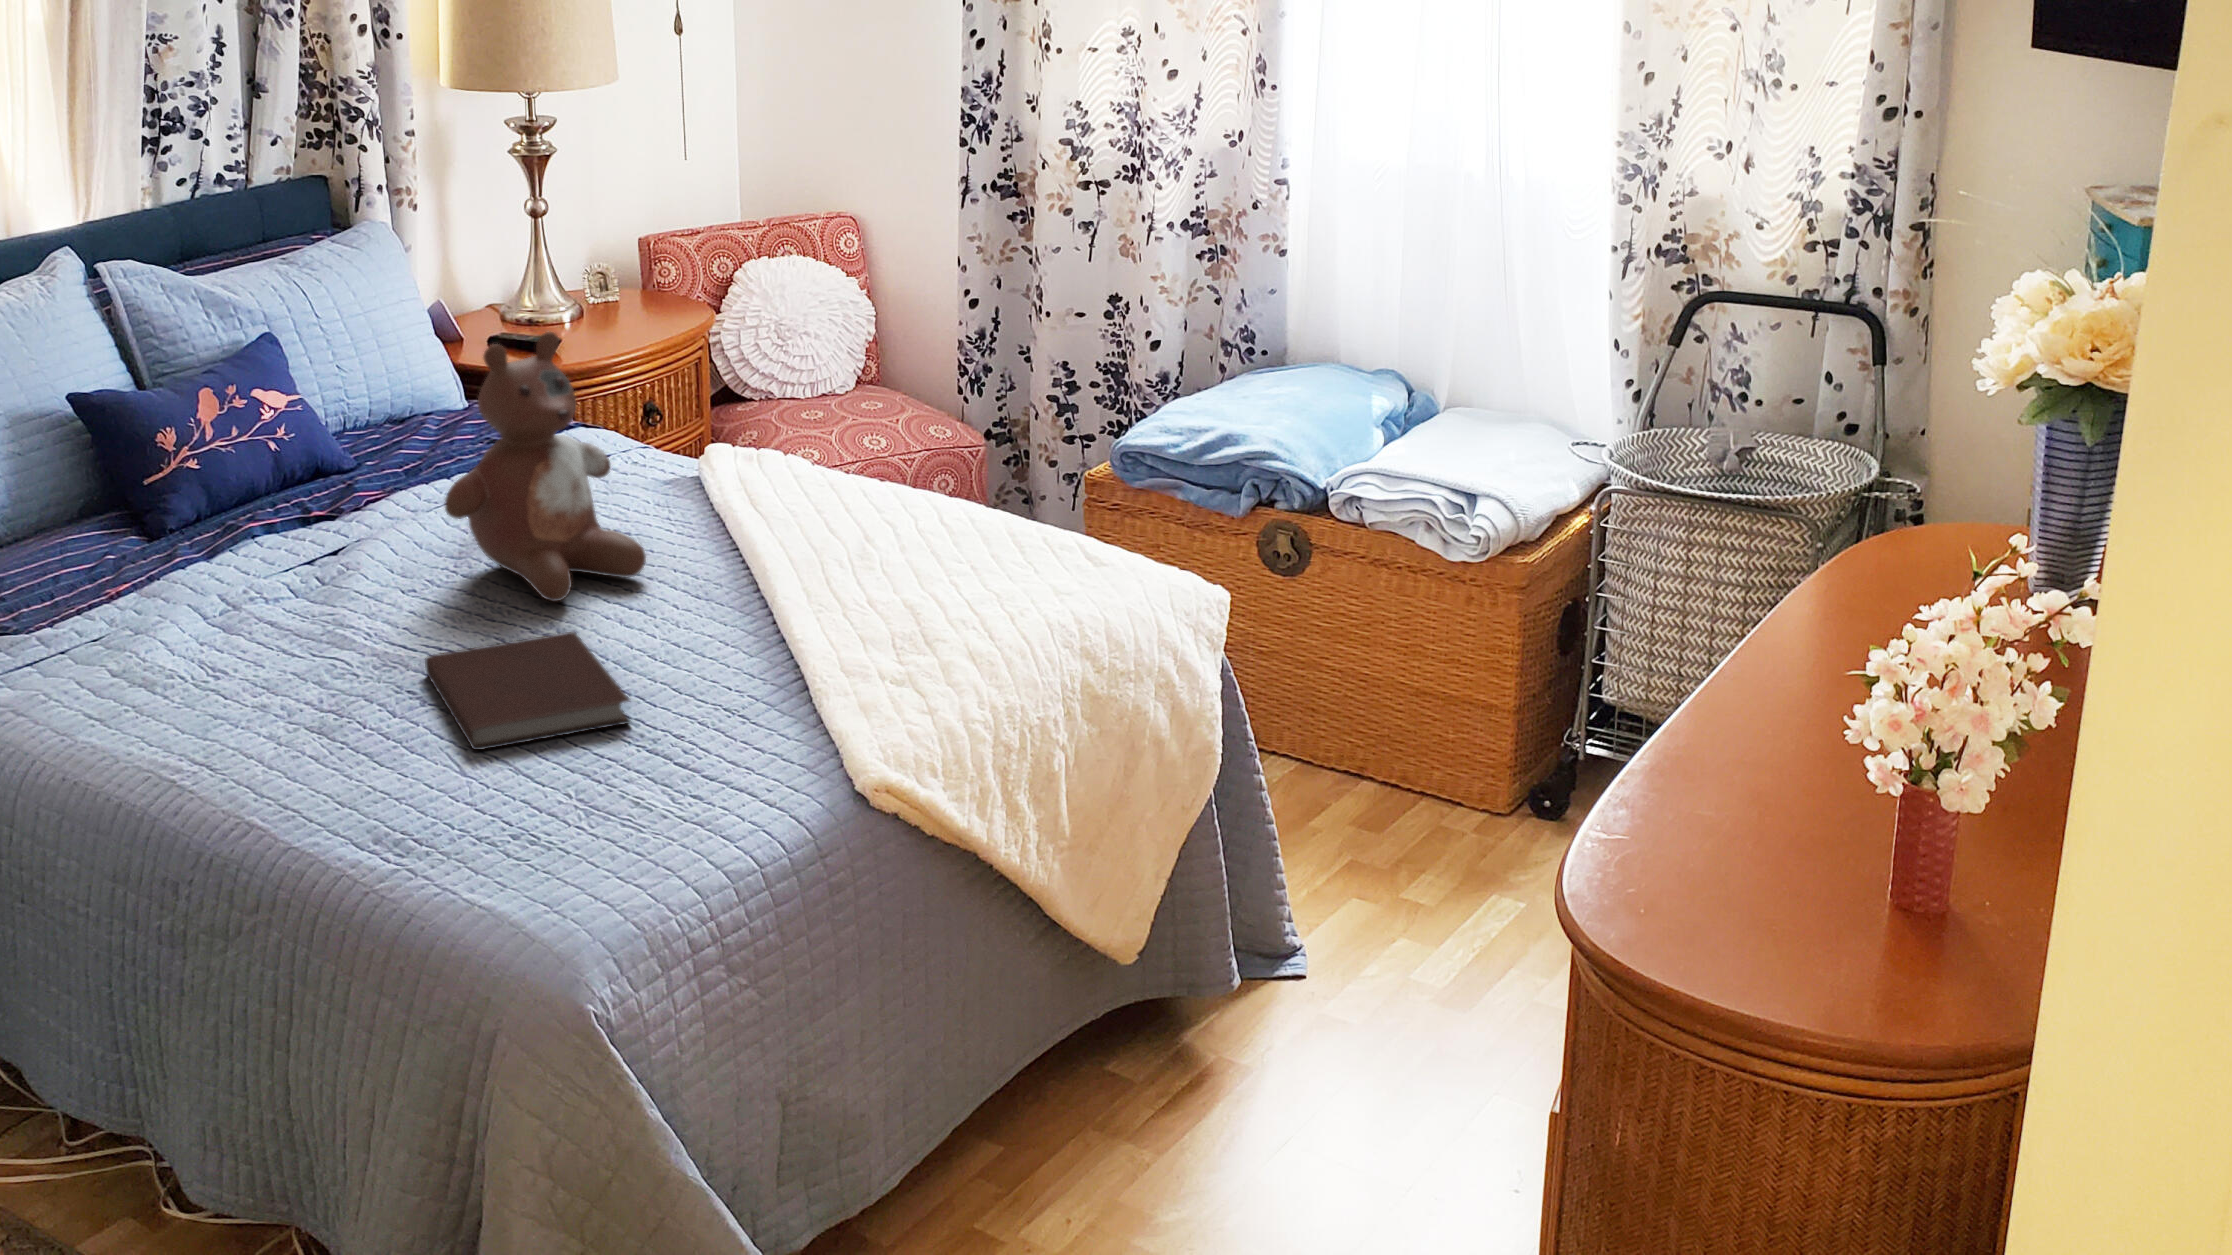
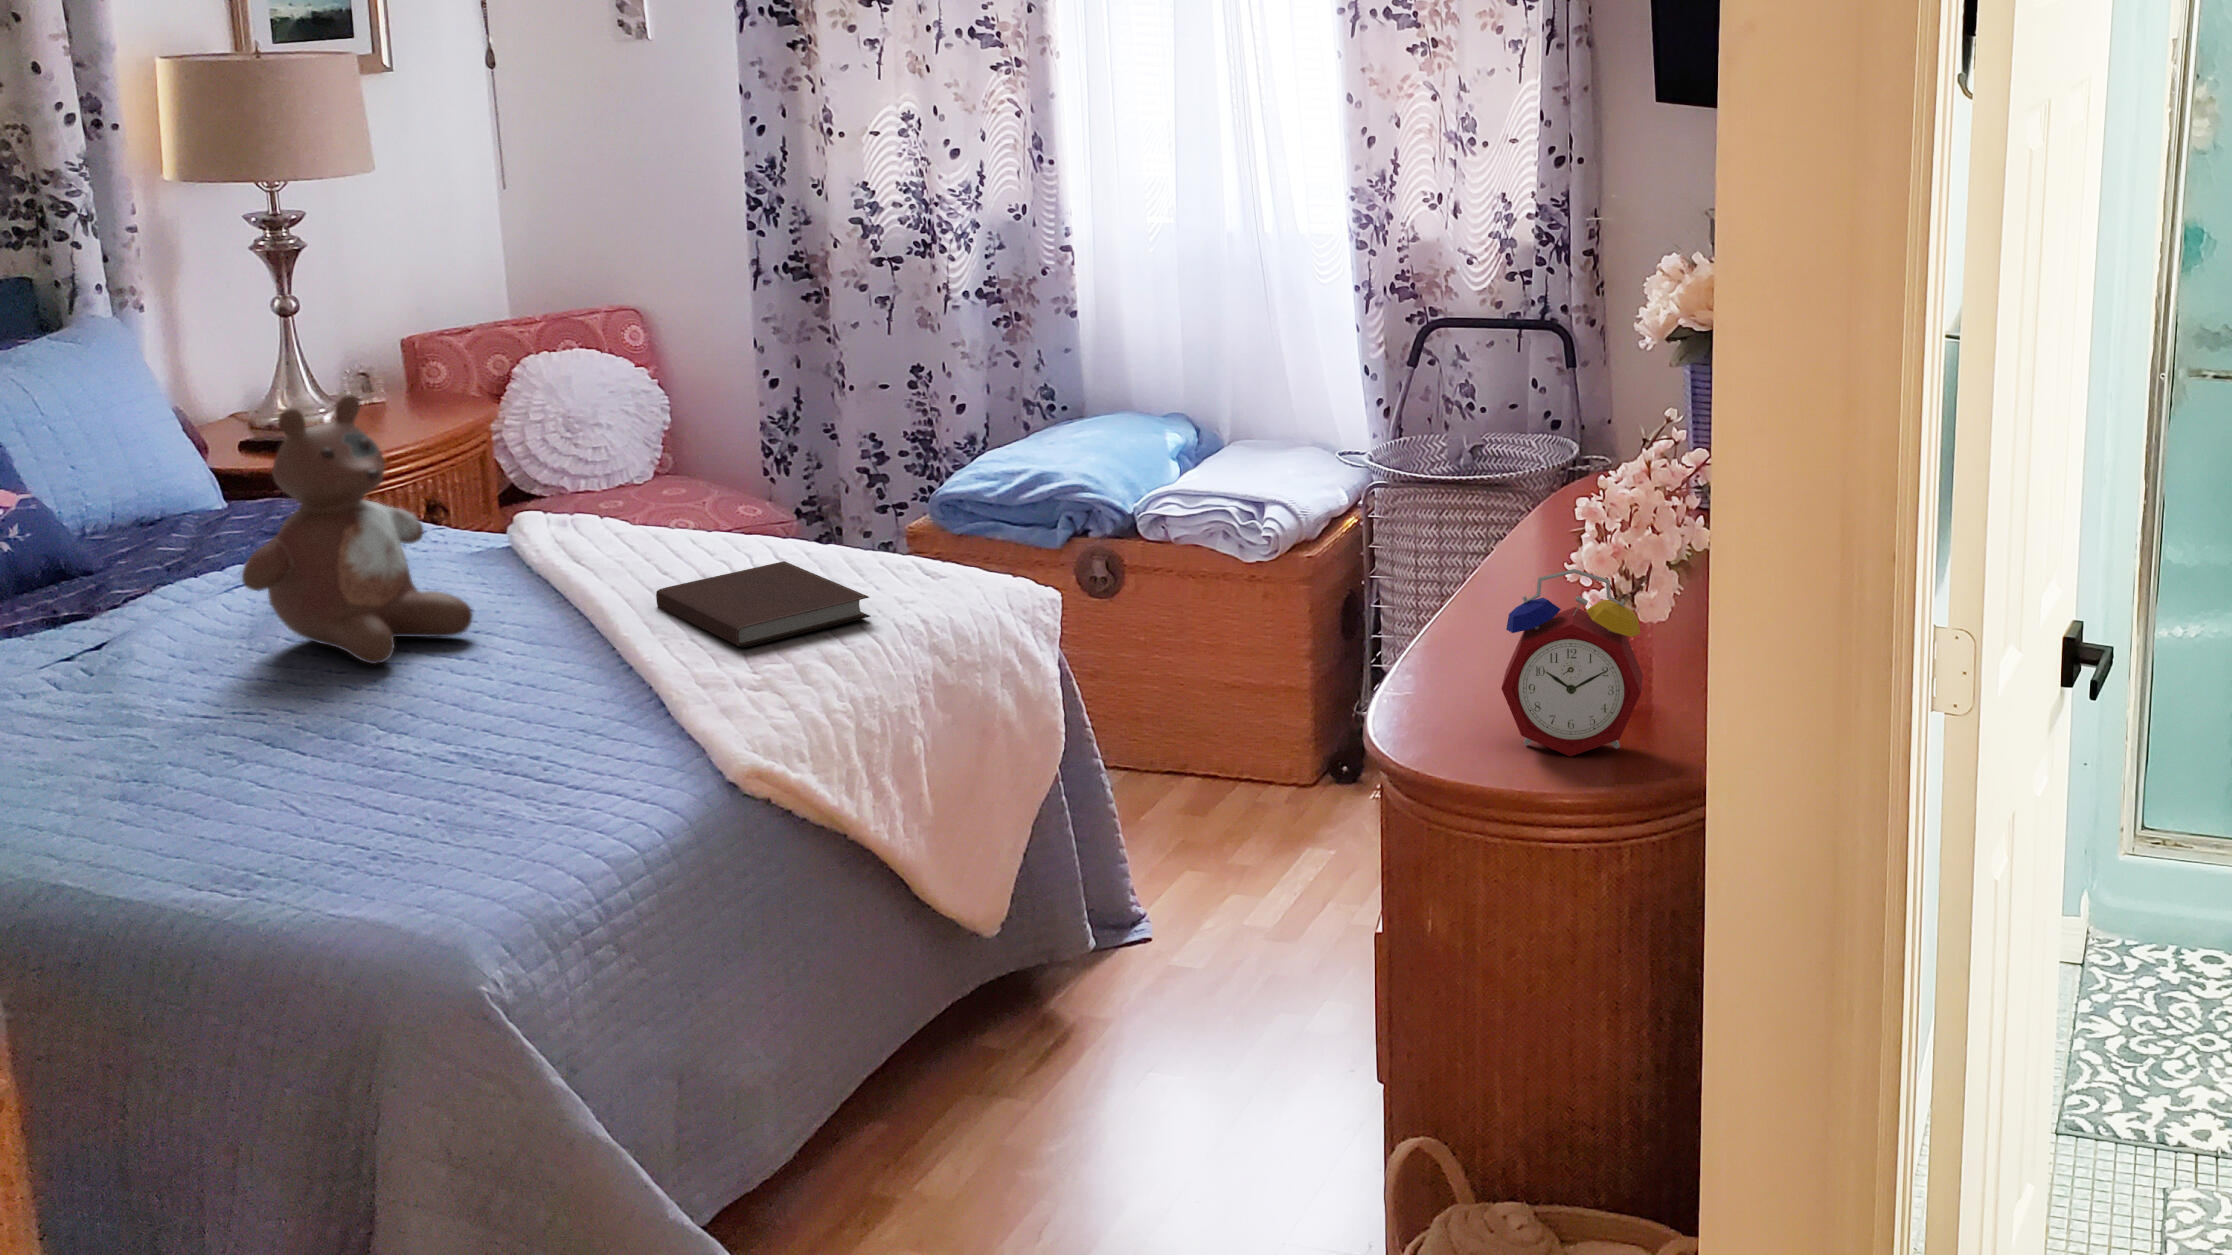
notebook: present [425,632,631,750] -> present [656,561,870,647]
alarm clock: none [1745,746,1947,979] -> present [1501,569,1643,757]

